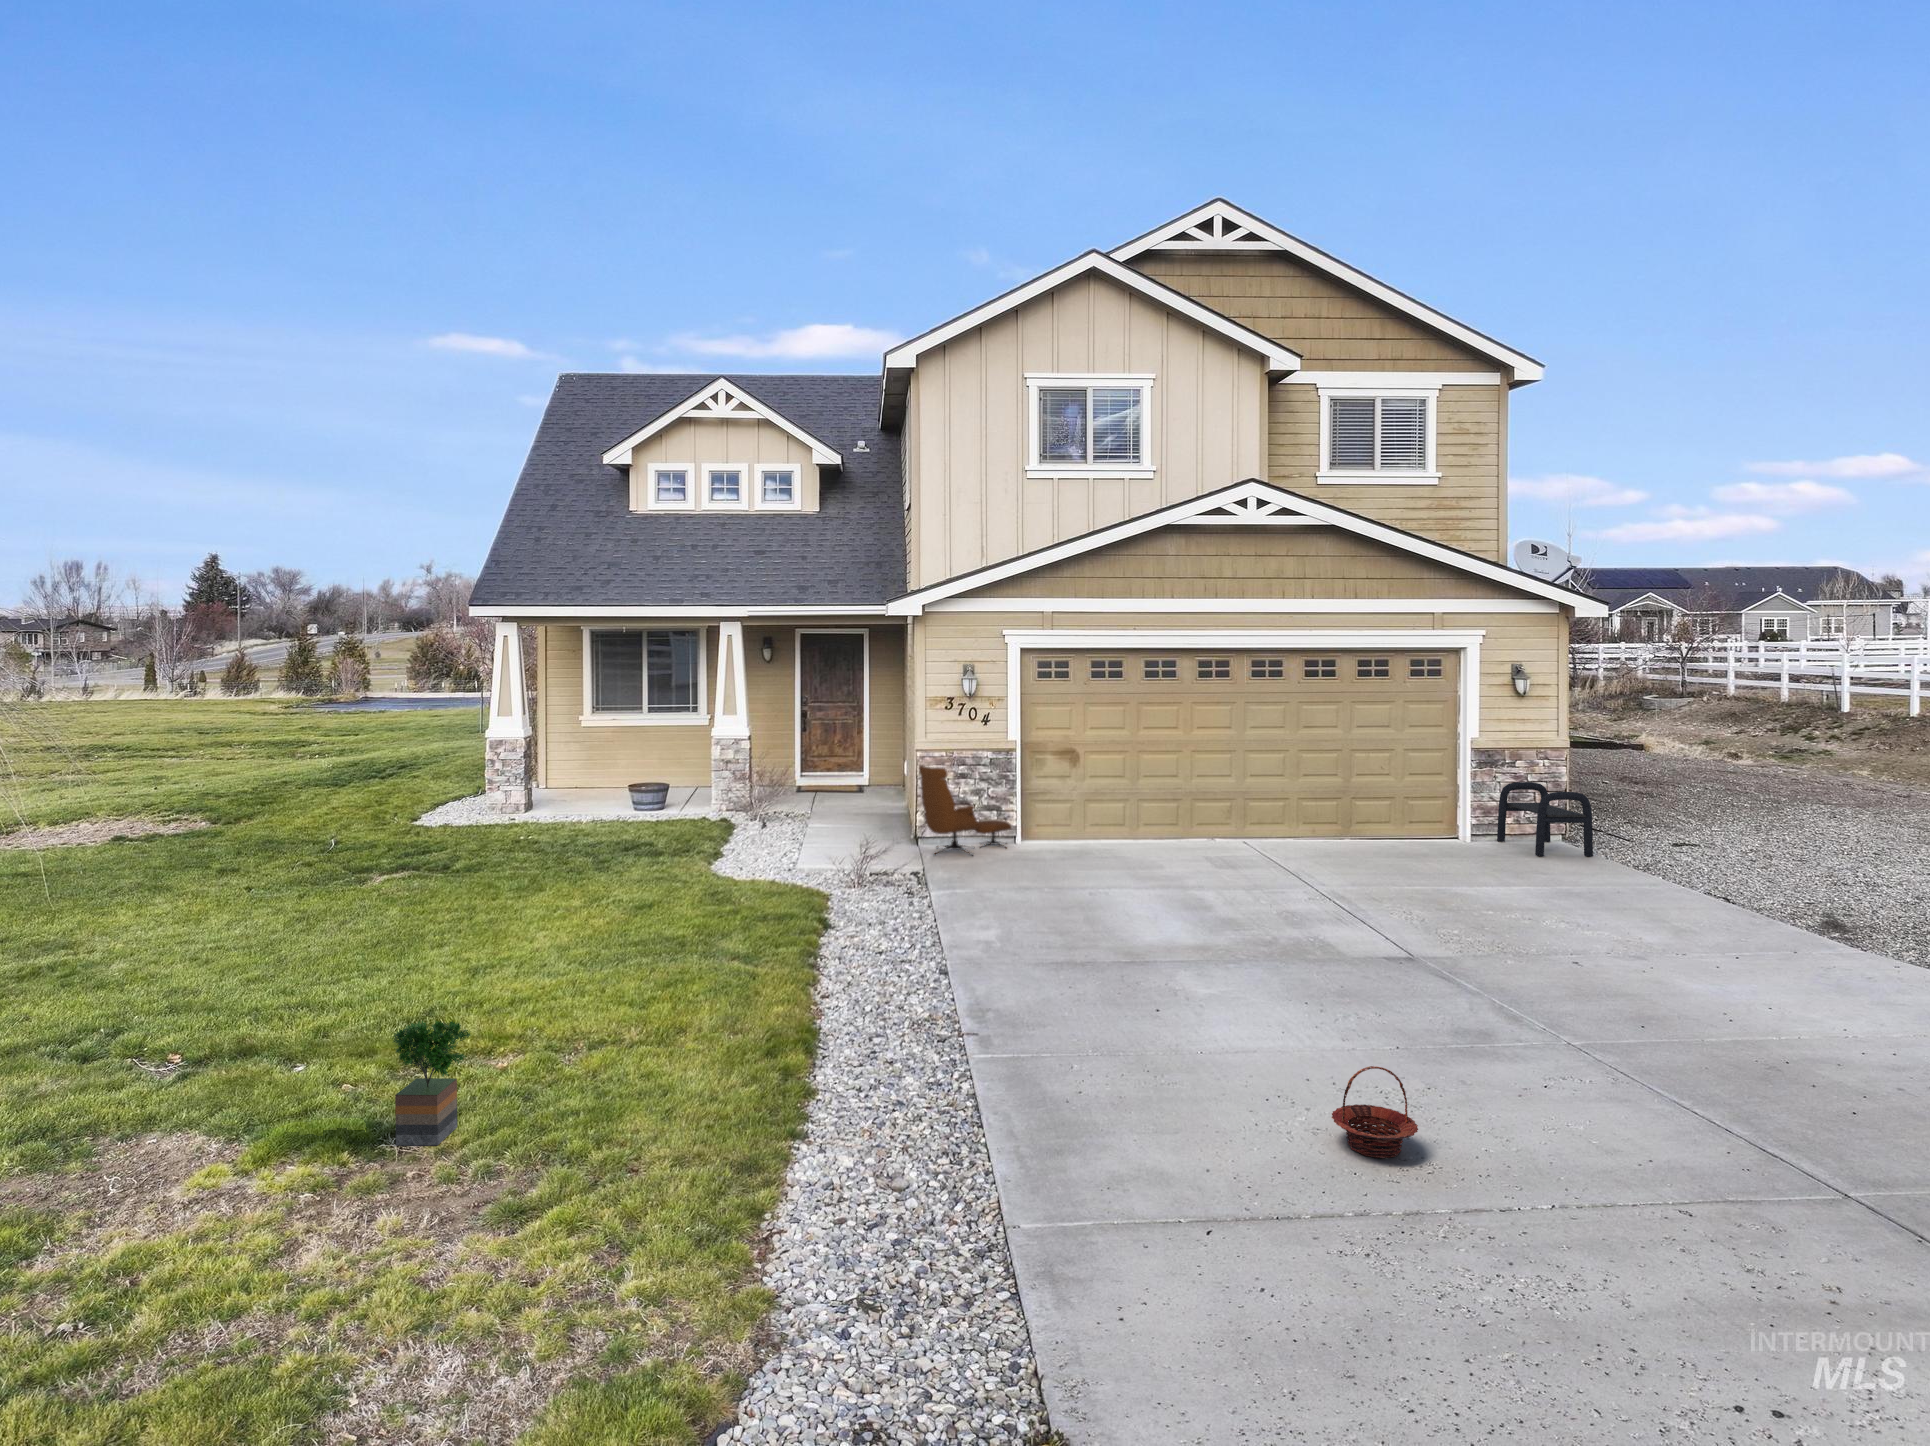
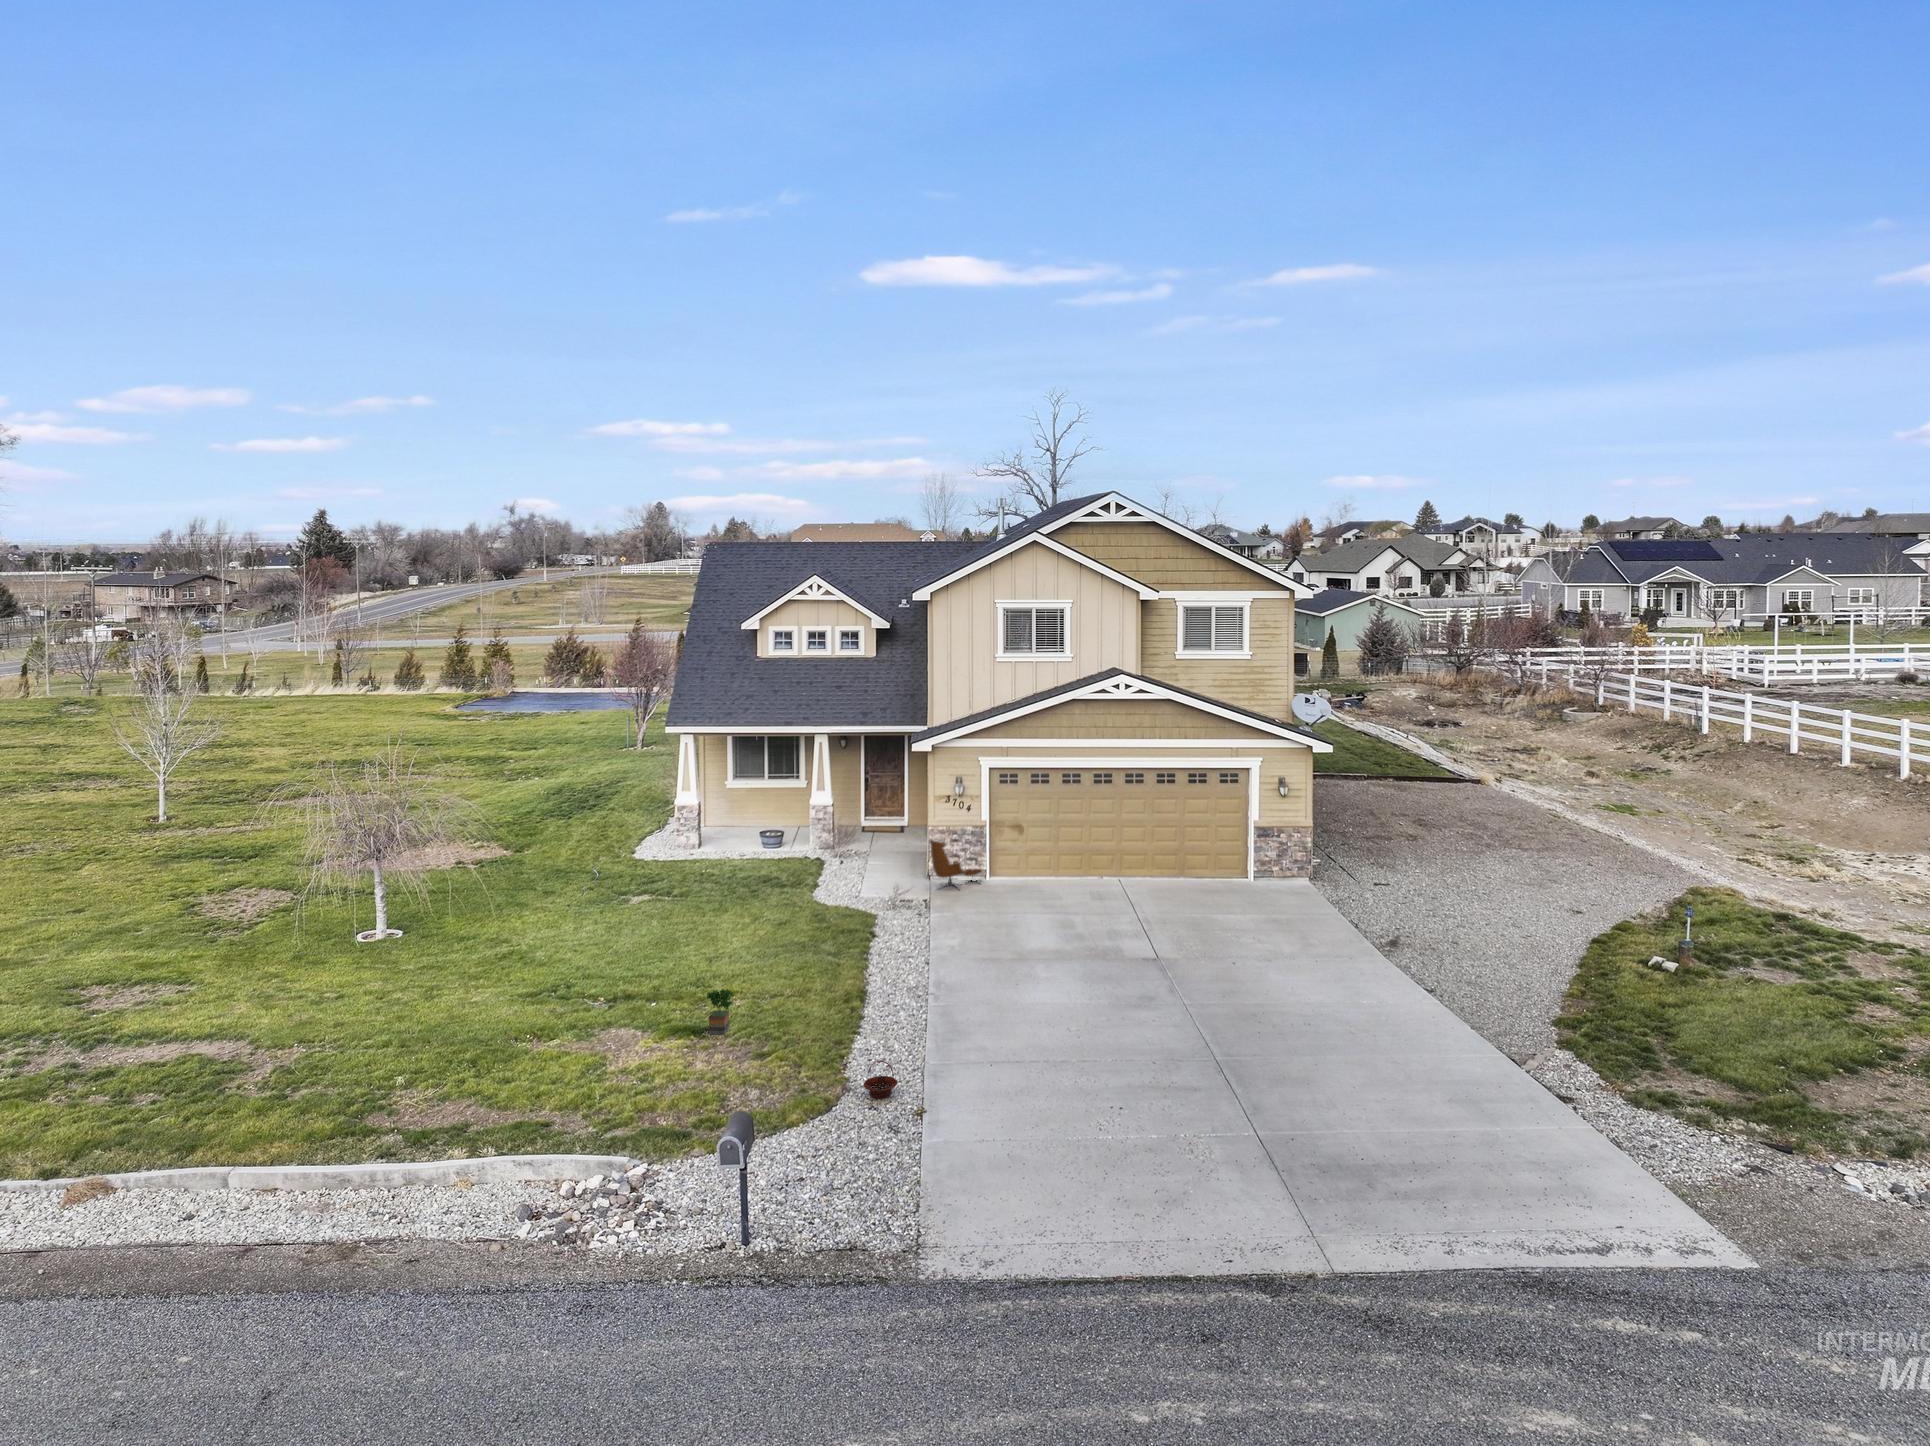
bench: present [1497,782,1593,856] -> none [1264,846,1306,892]
basket: present [1332,1066,1418,1158] -> present [864,1061,898,1099]

